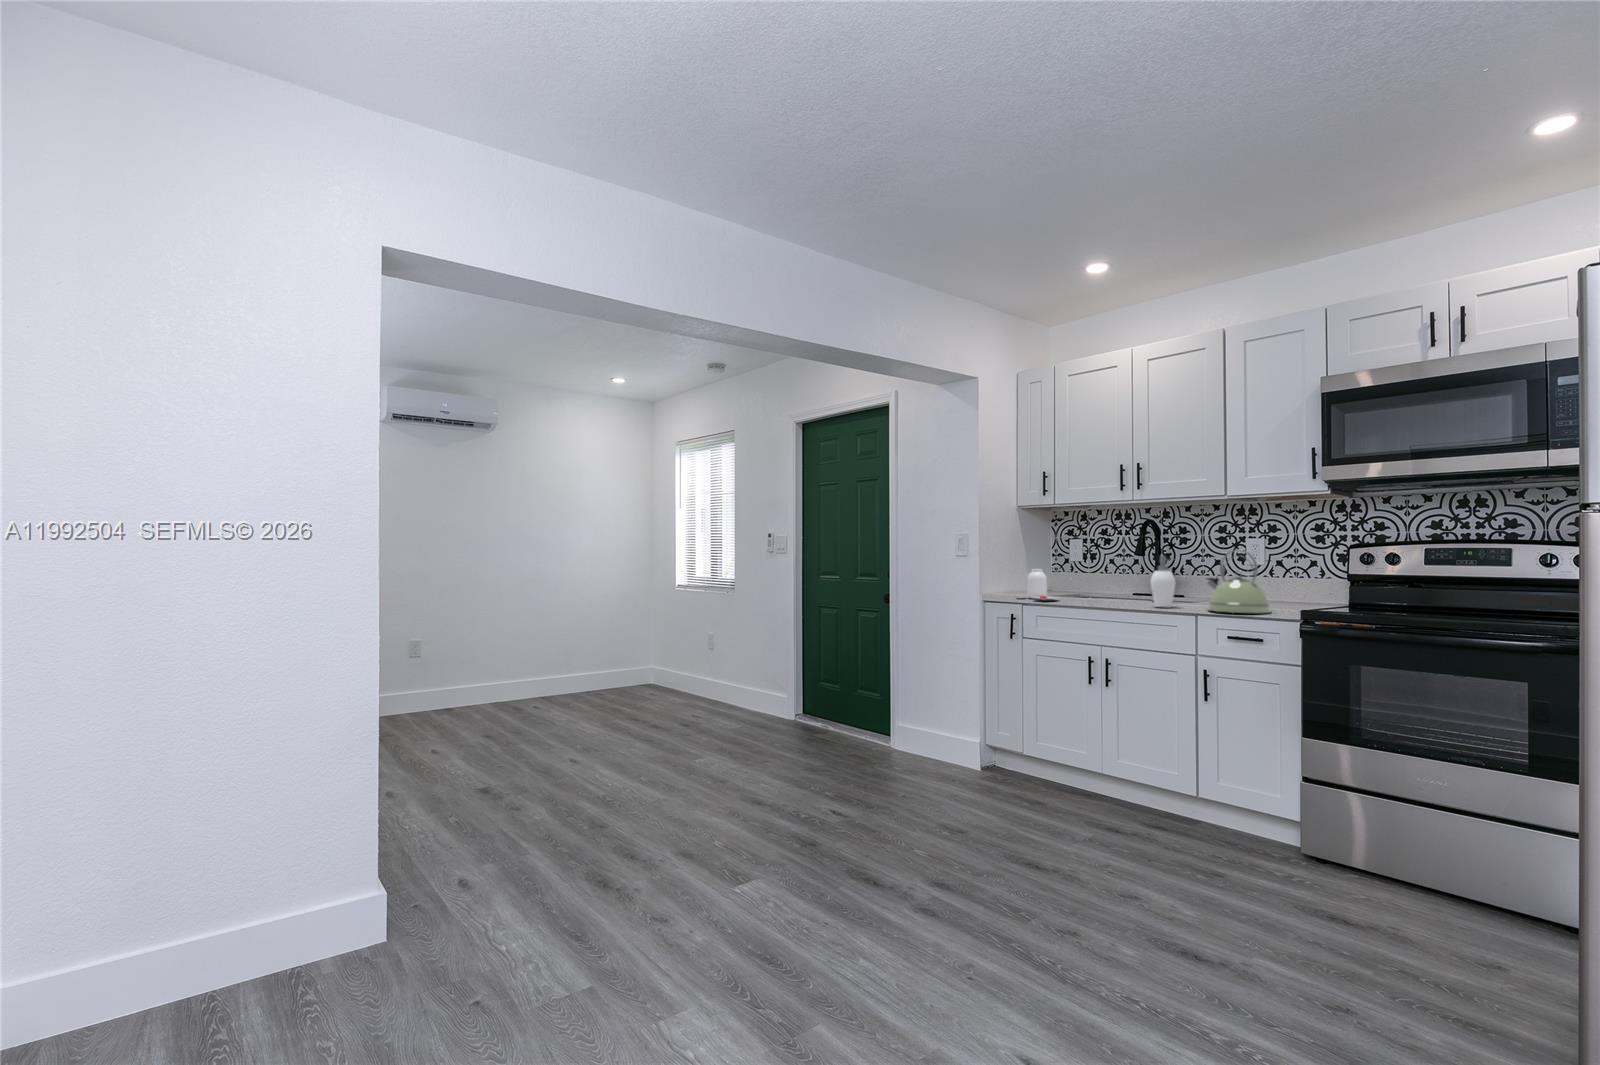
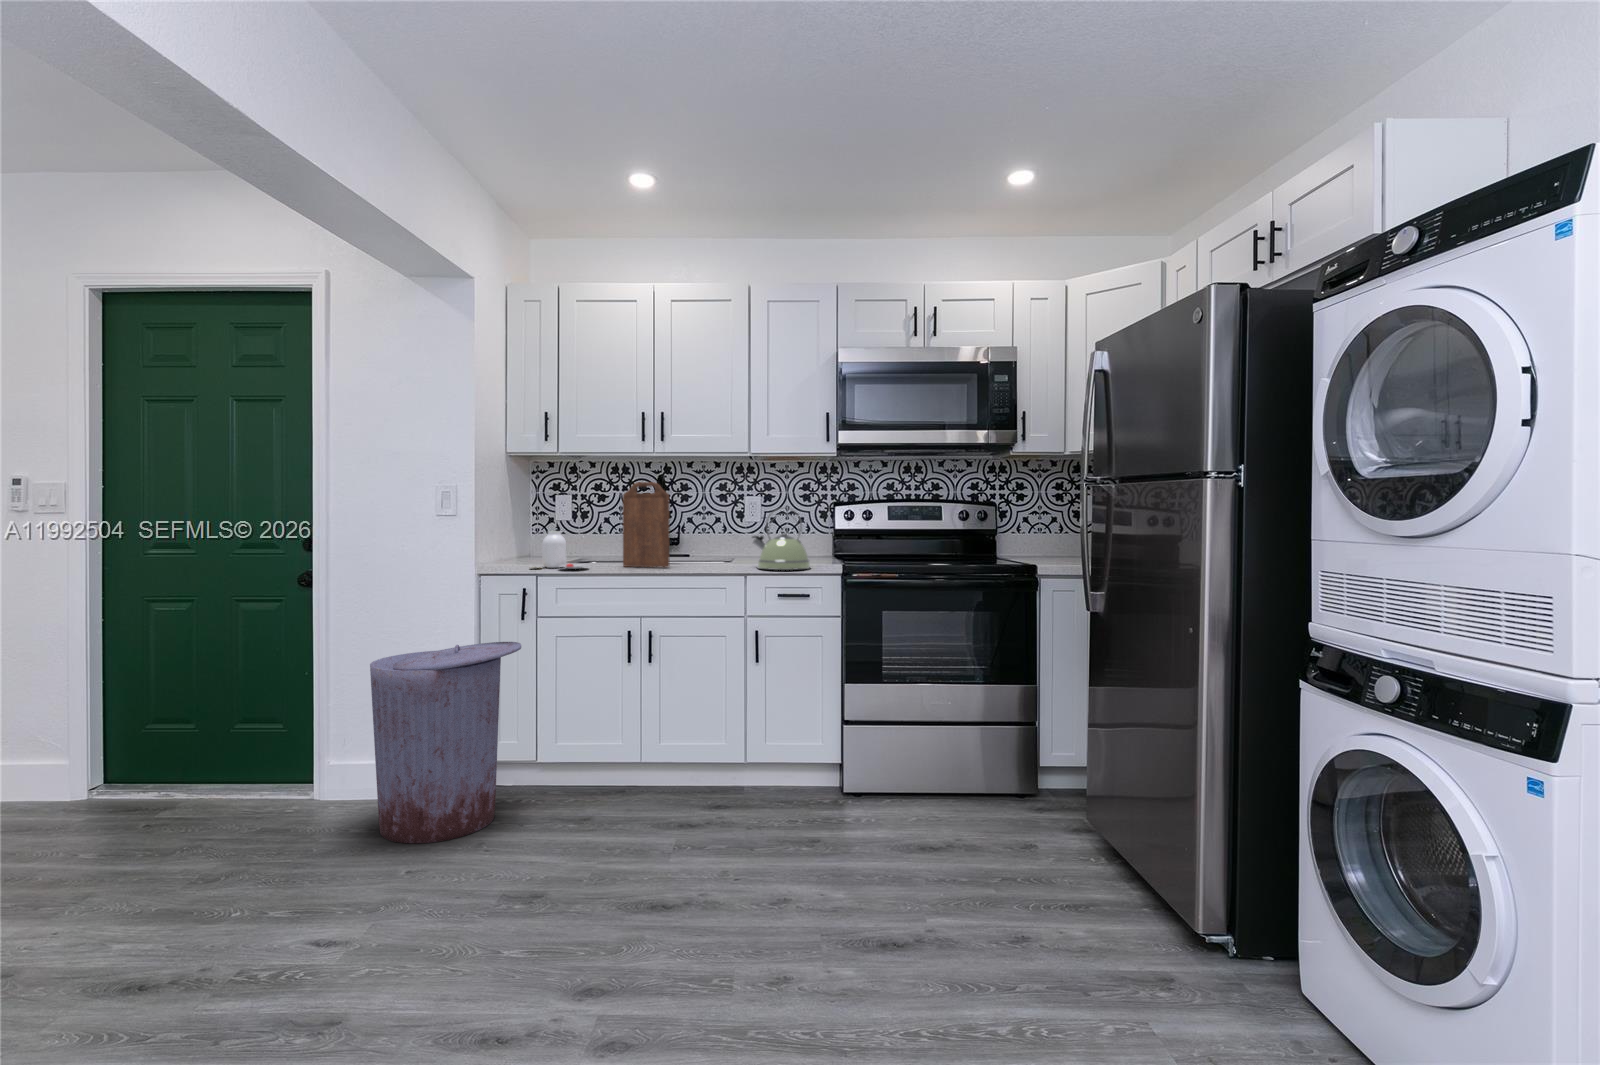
cutting board: none [1090,527,1127,604] -> present [623,482,670,567]
soap dispenser: present [1151,556,1175,607] -> none [699,514,730,569]
trash can: none [894,650,996,791] -> present [370,642,521,843]

